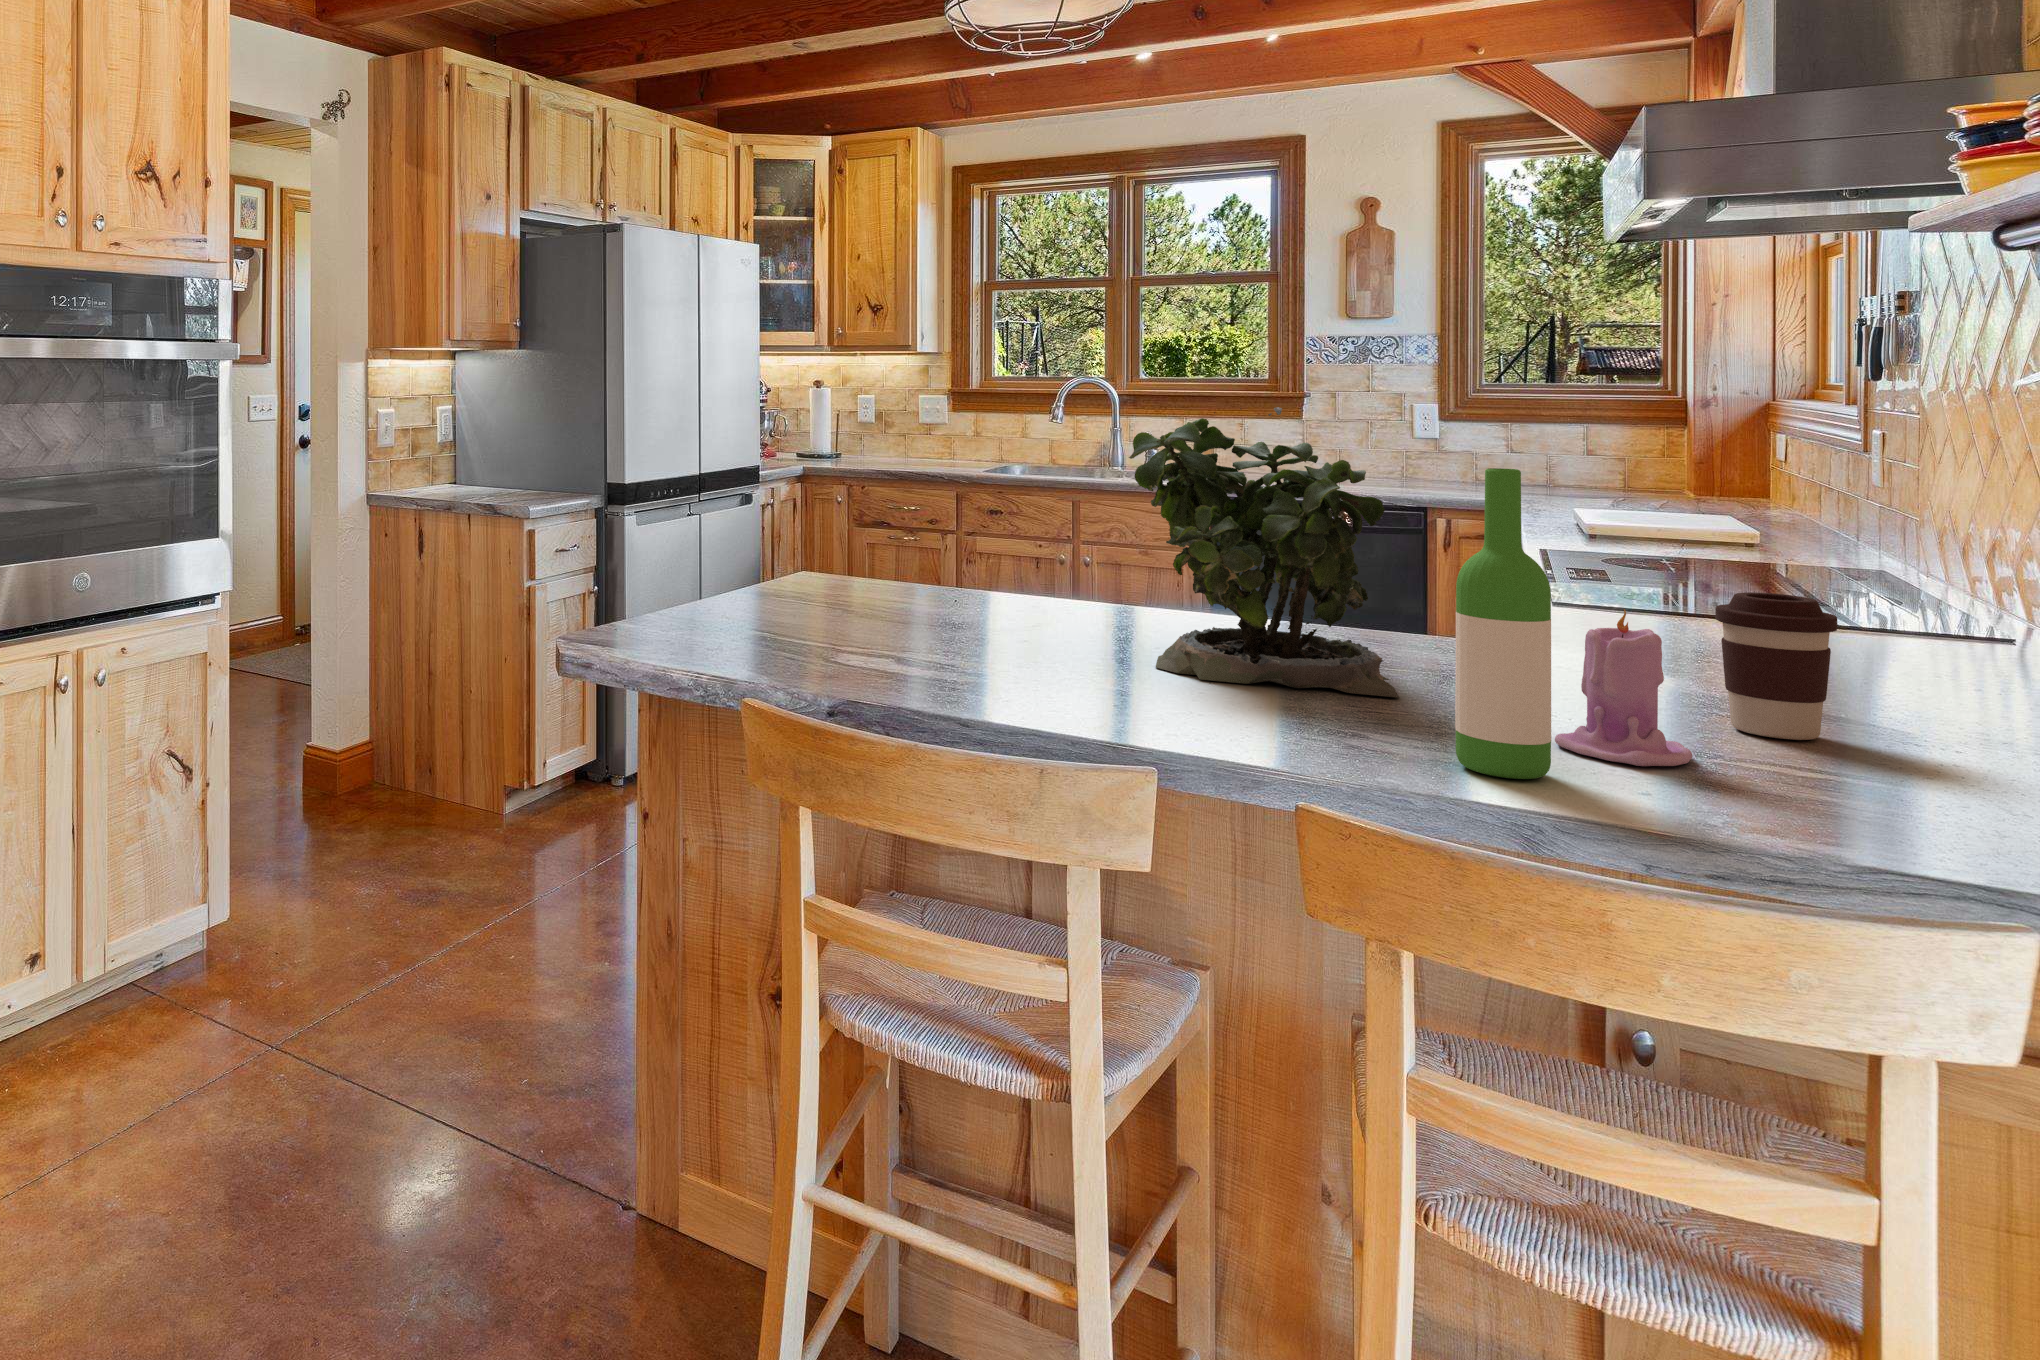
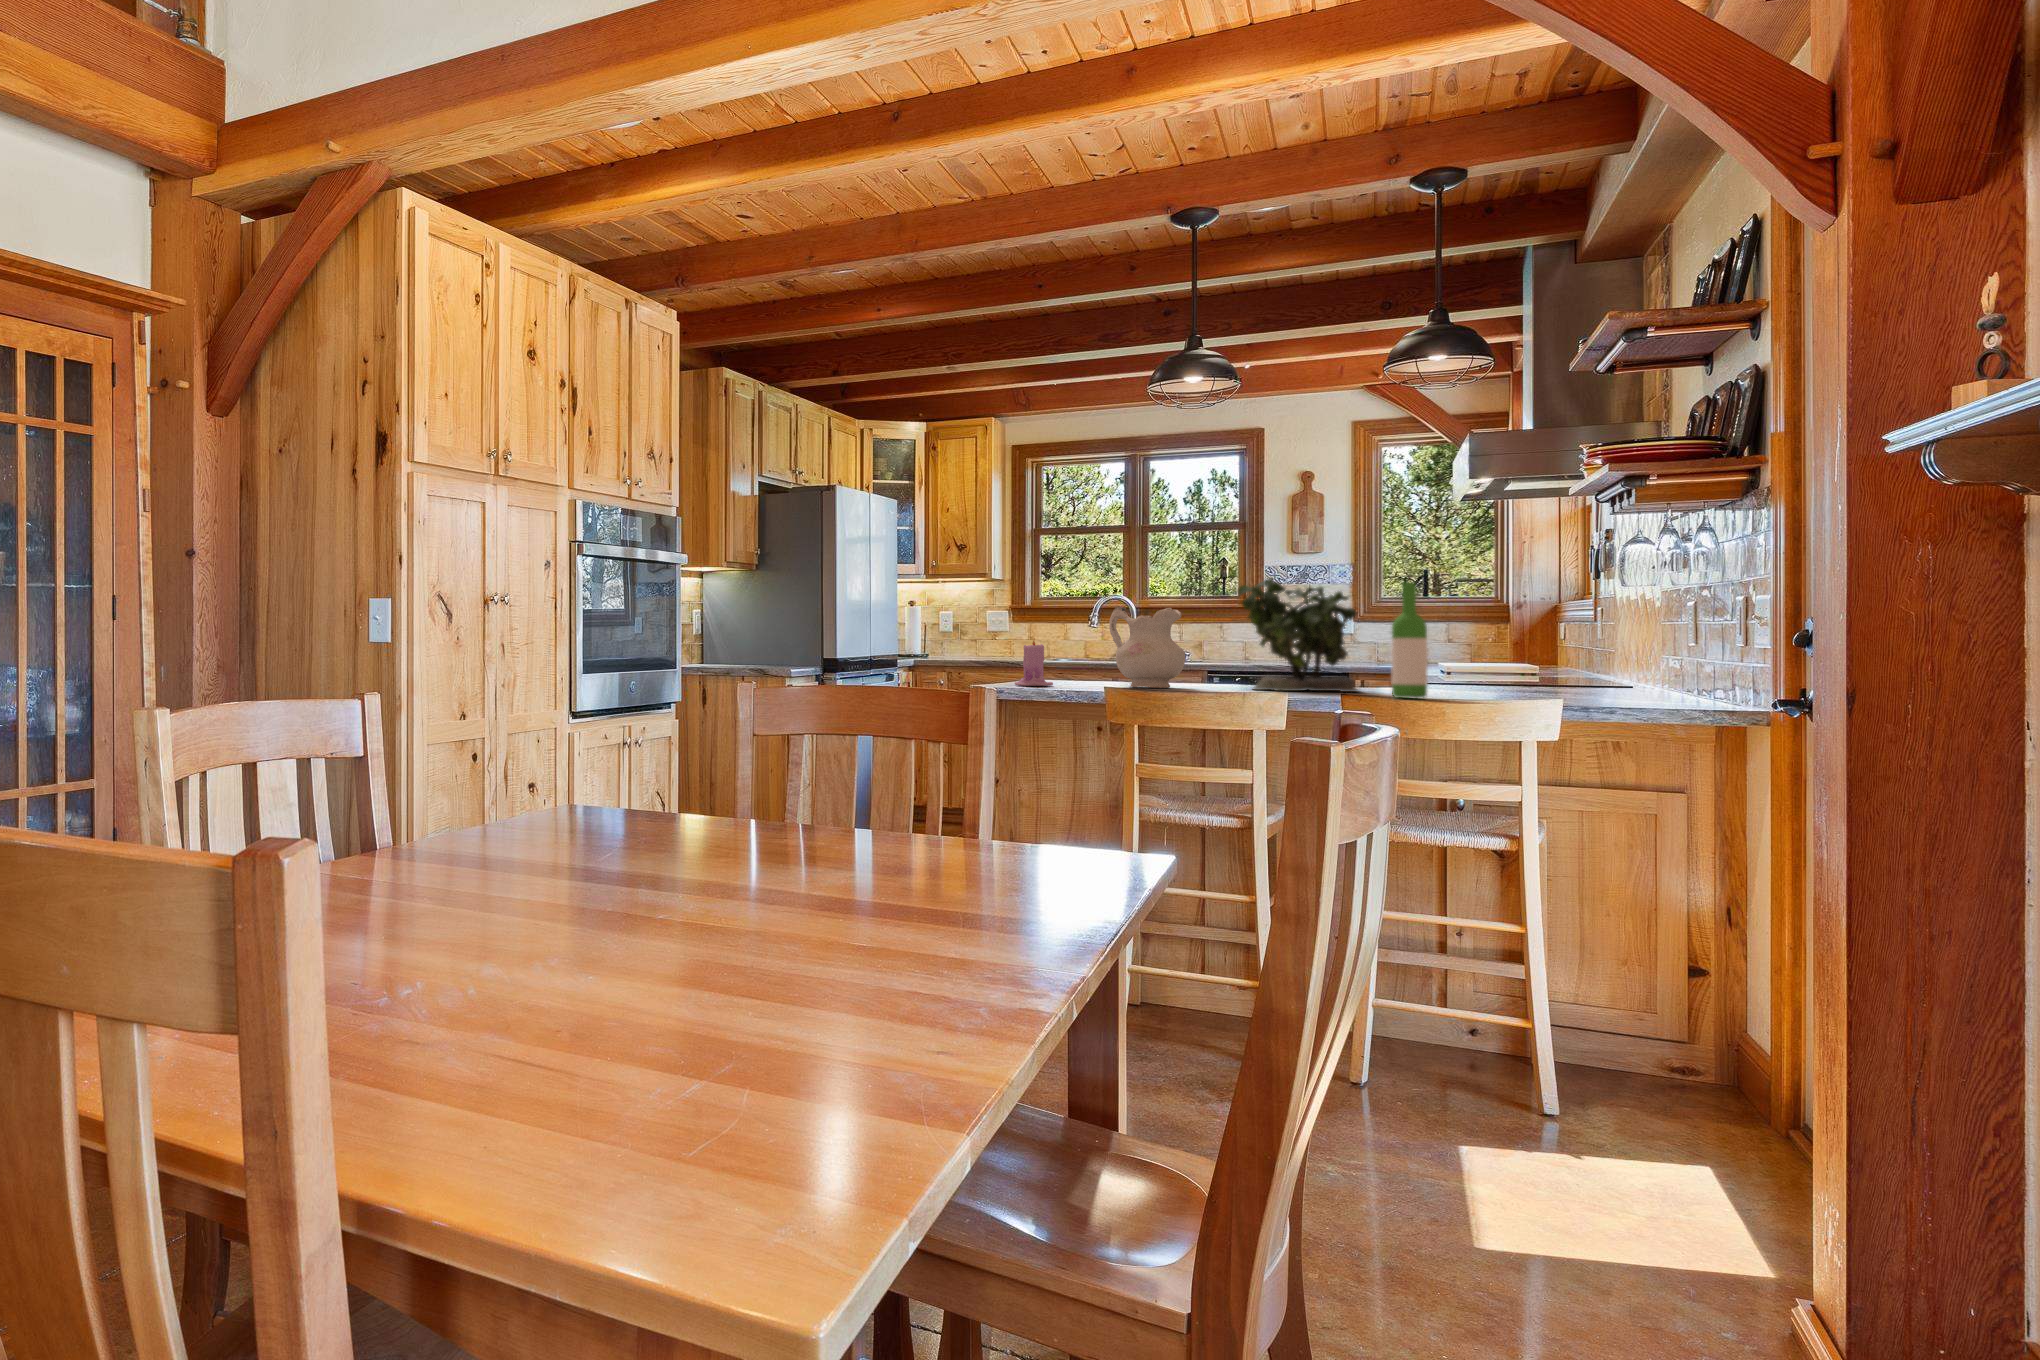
ceramic pitcher: none [877,471,1018,653] -> present [1109,607,1185,688]
coffee cup: present [1715,592,1837,740] -> none [1492,640,1538,696]
candle: present [1555,609,1692,766] -> present [1015,638,1053,686]

